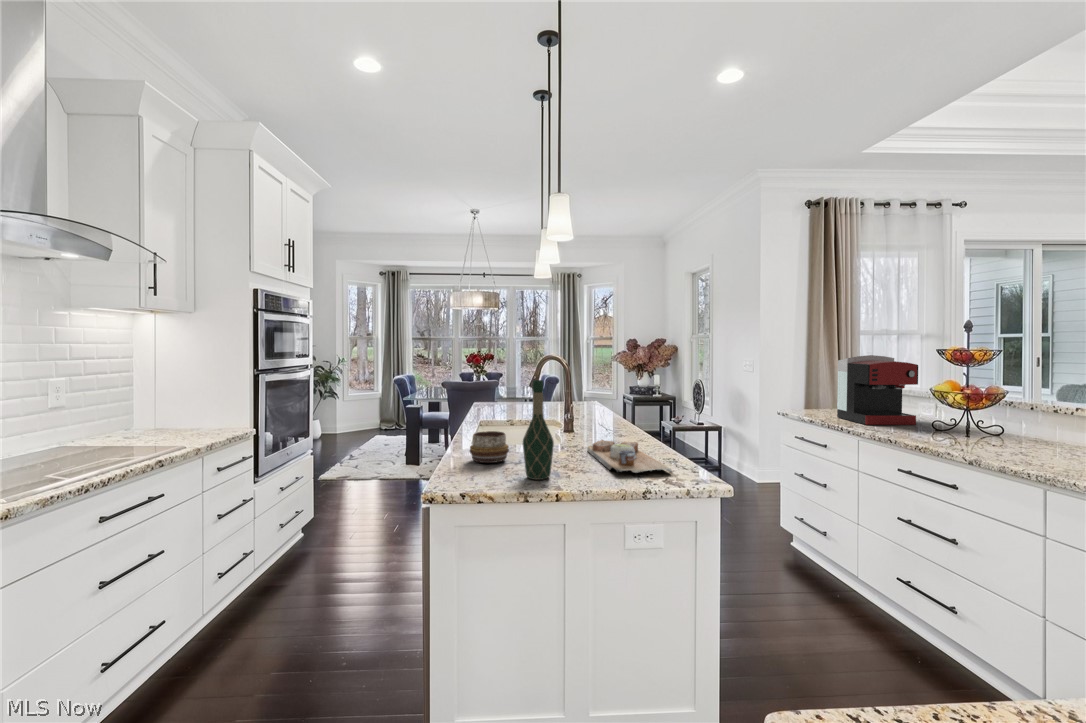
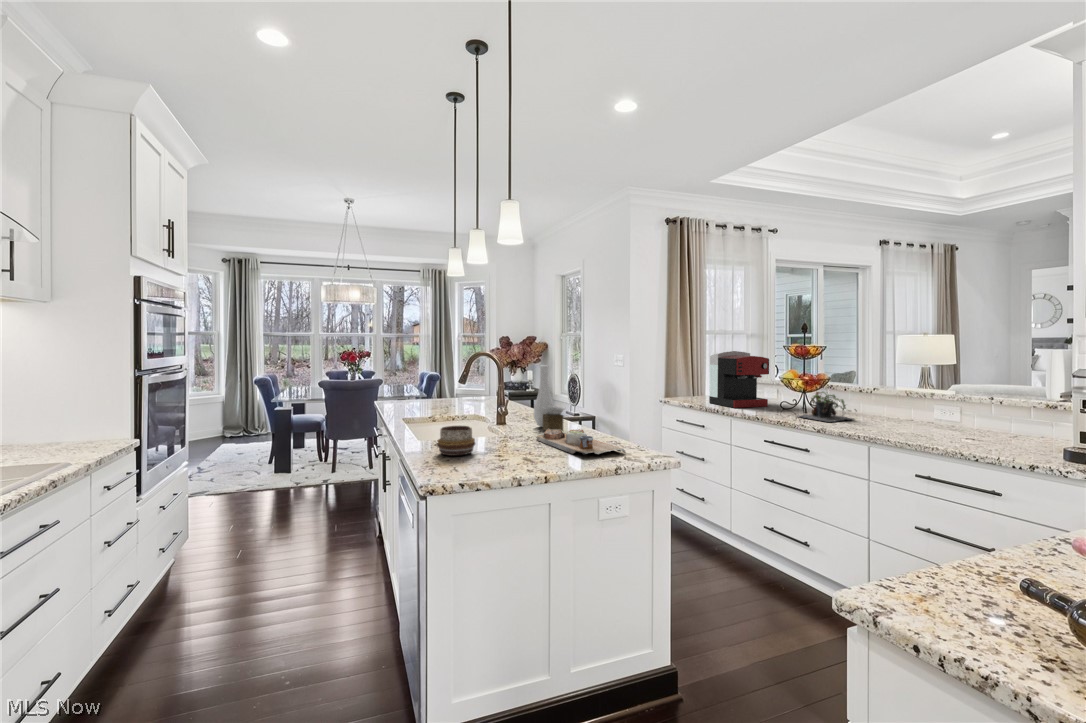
vase: none [599,369,629,443] -> present [534,365,565,431]
wine bottle: present [523,380,554,480] -> none [503,375,531,466]
plant: none [947,408,1041,450] -> present [798,392,857,422]

